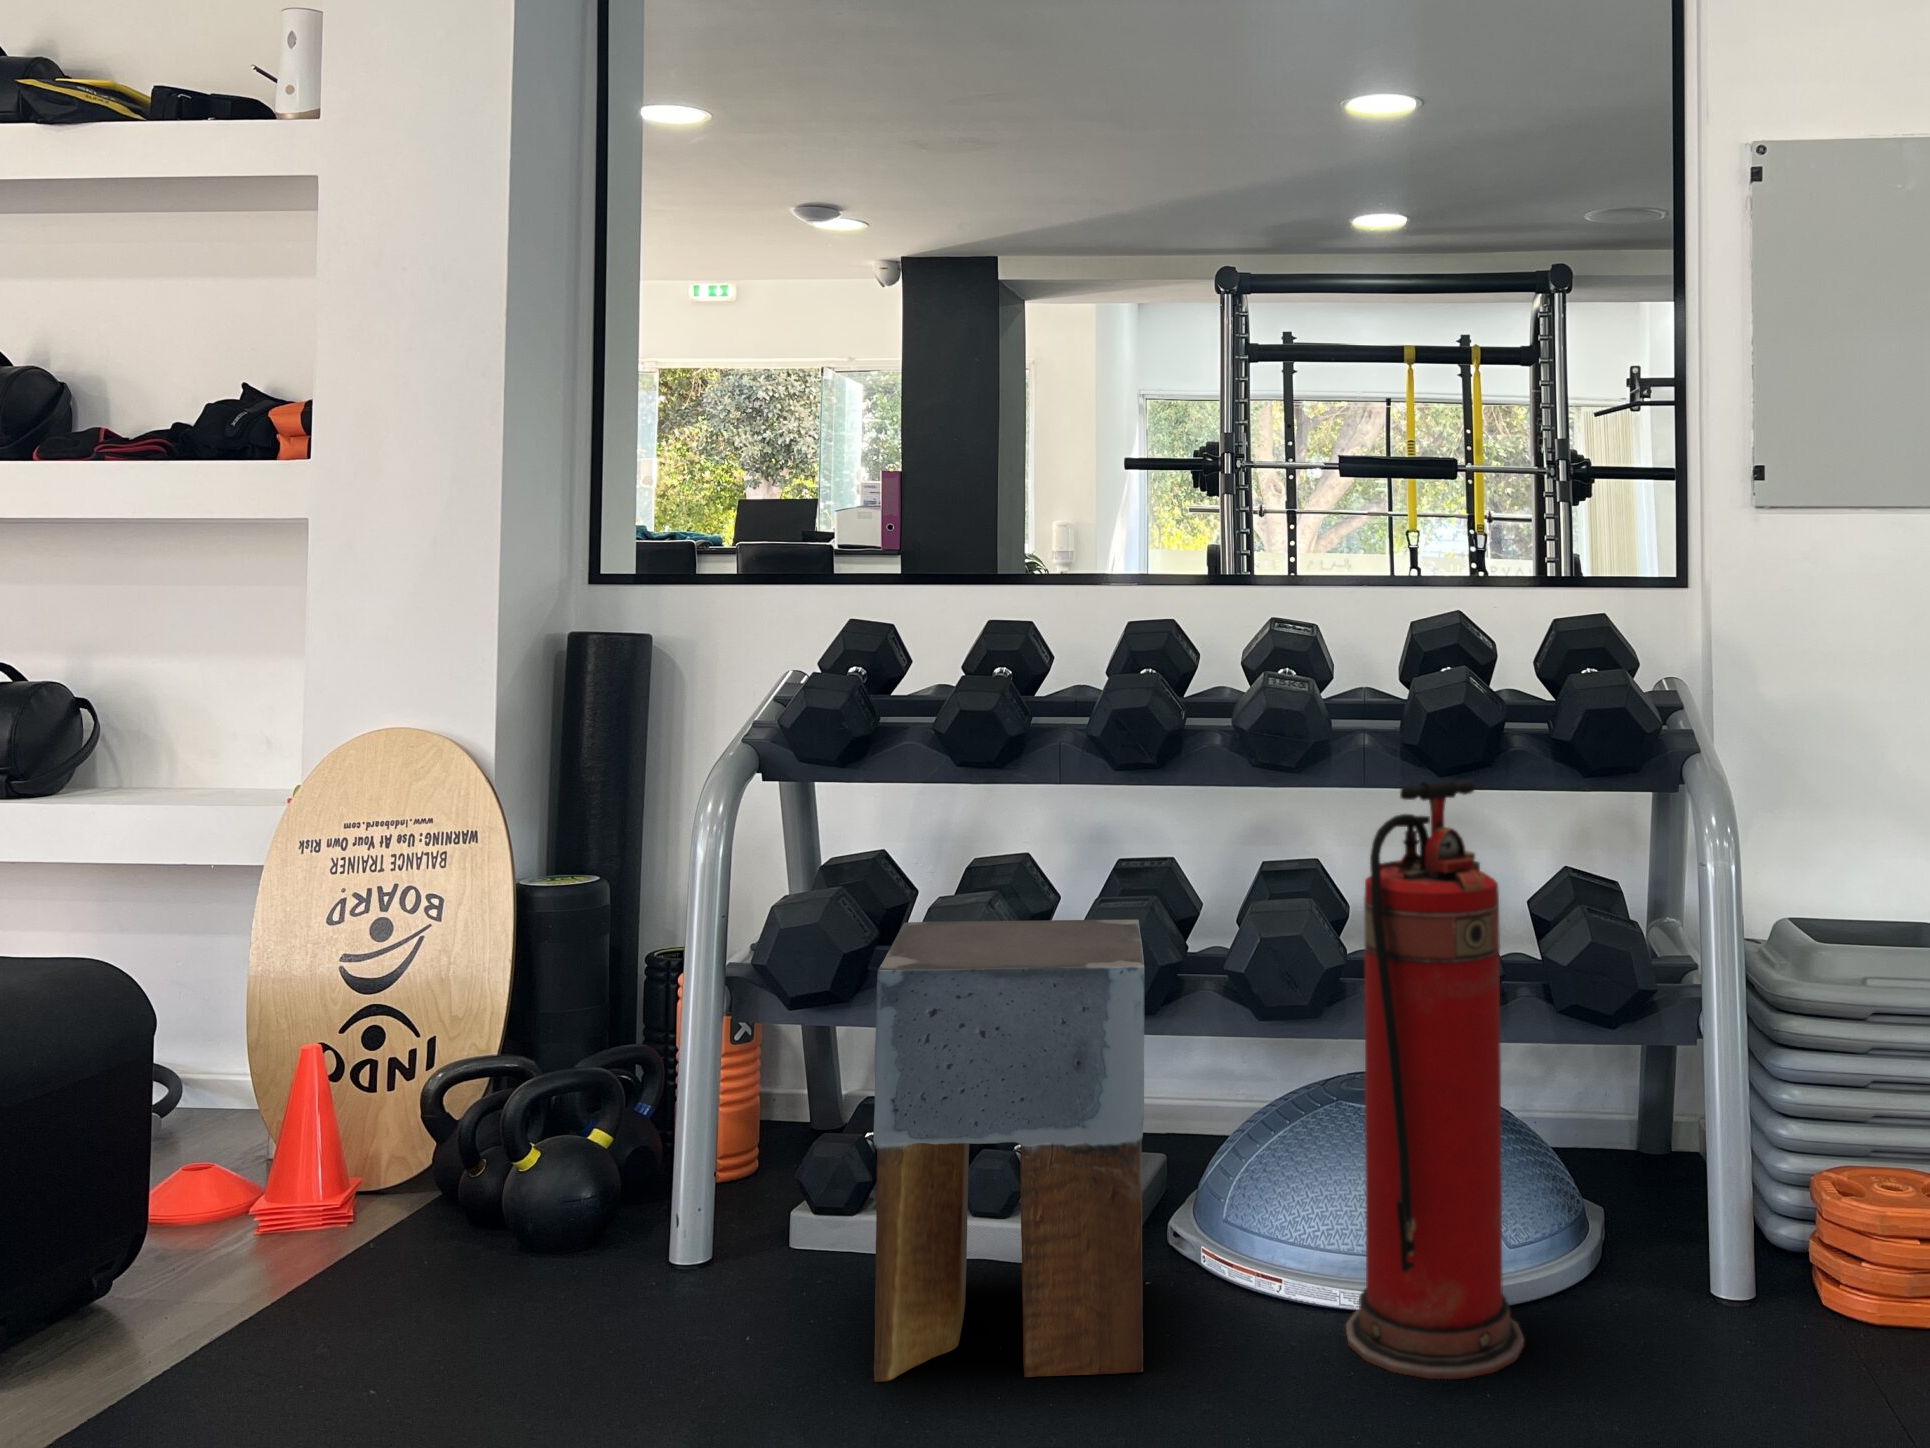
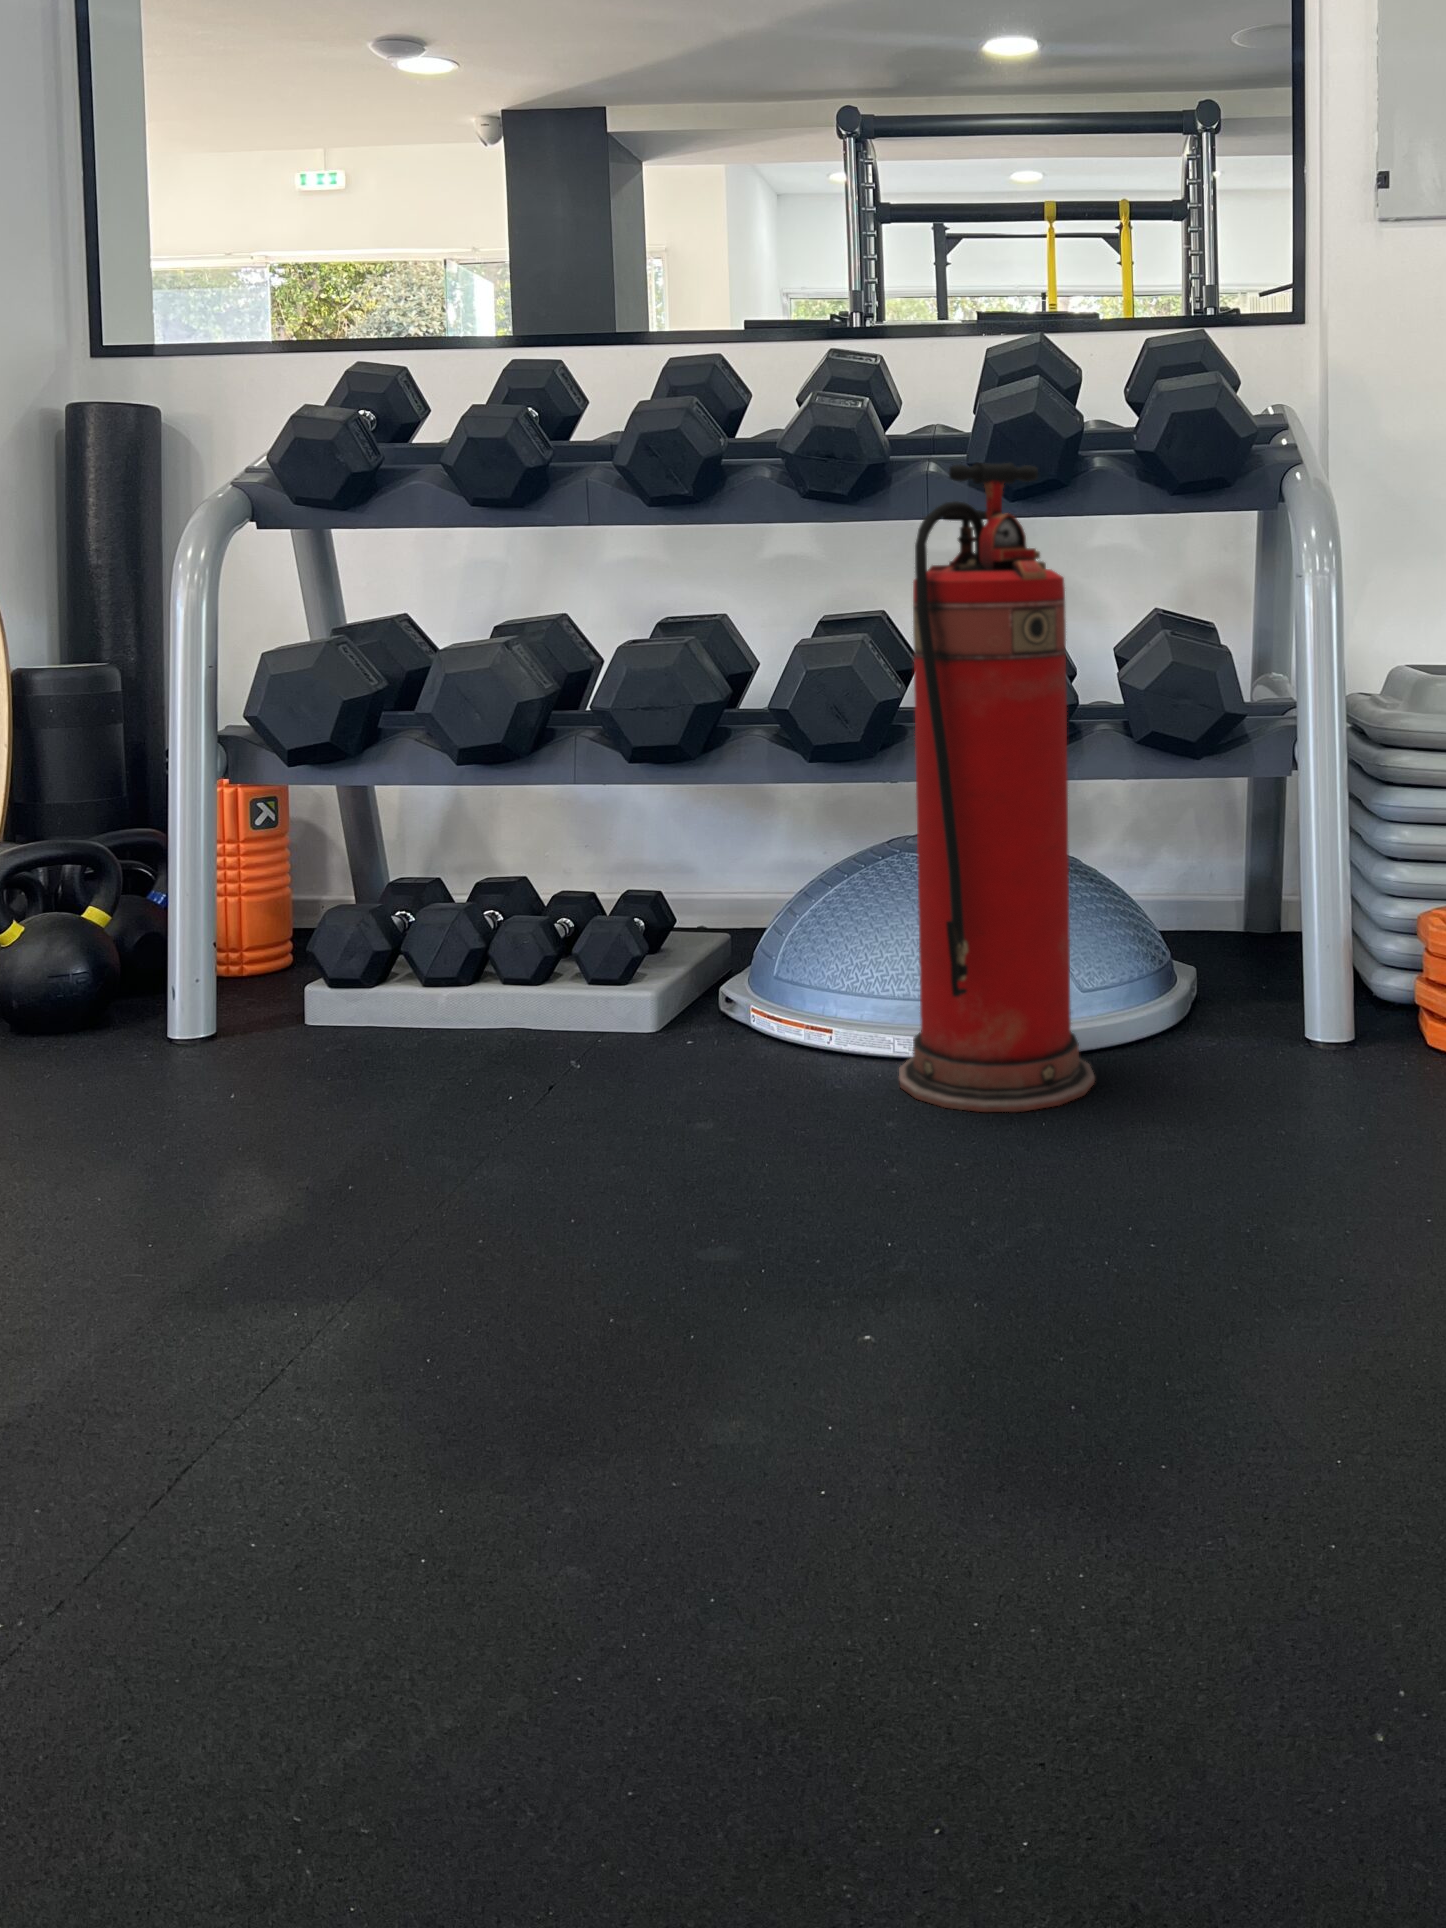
stool: present [874,920,1144,1382] -> none [347,650,677,1126]

